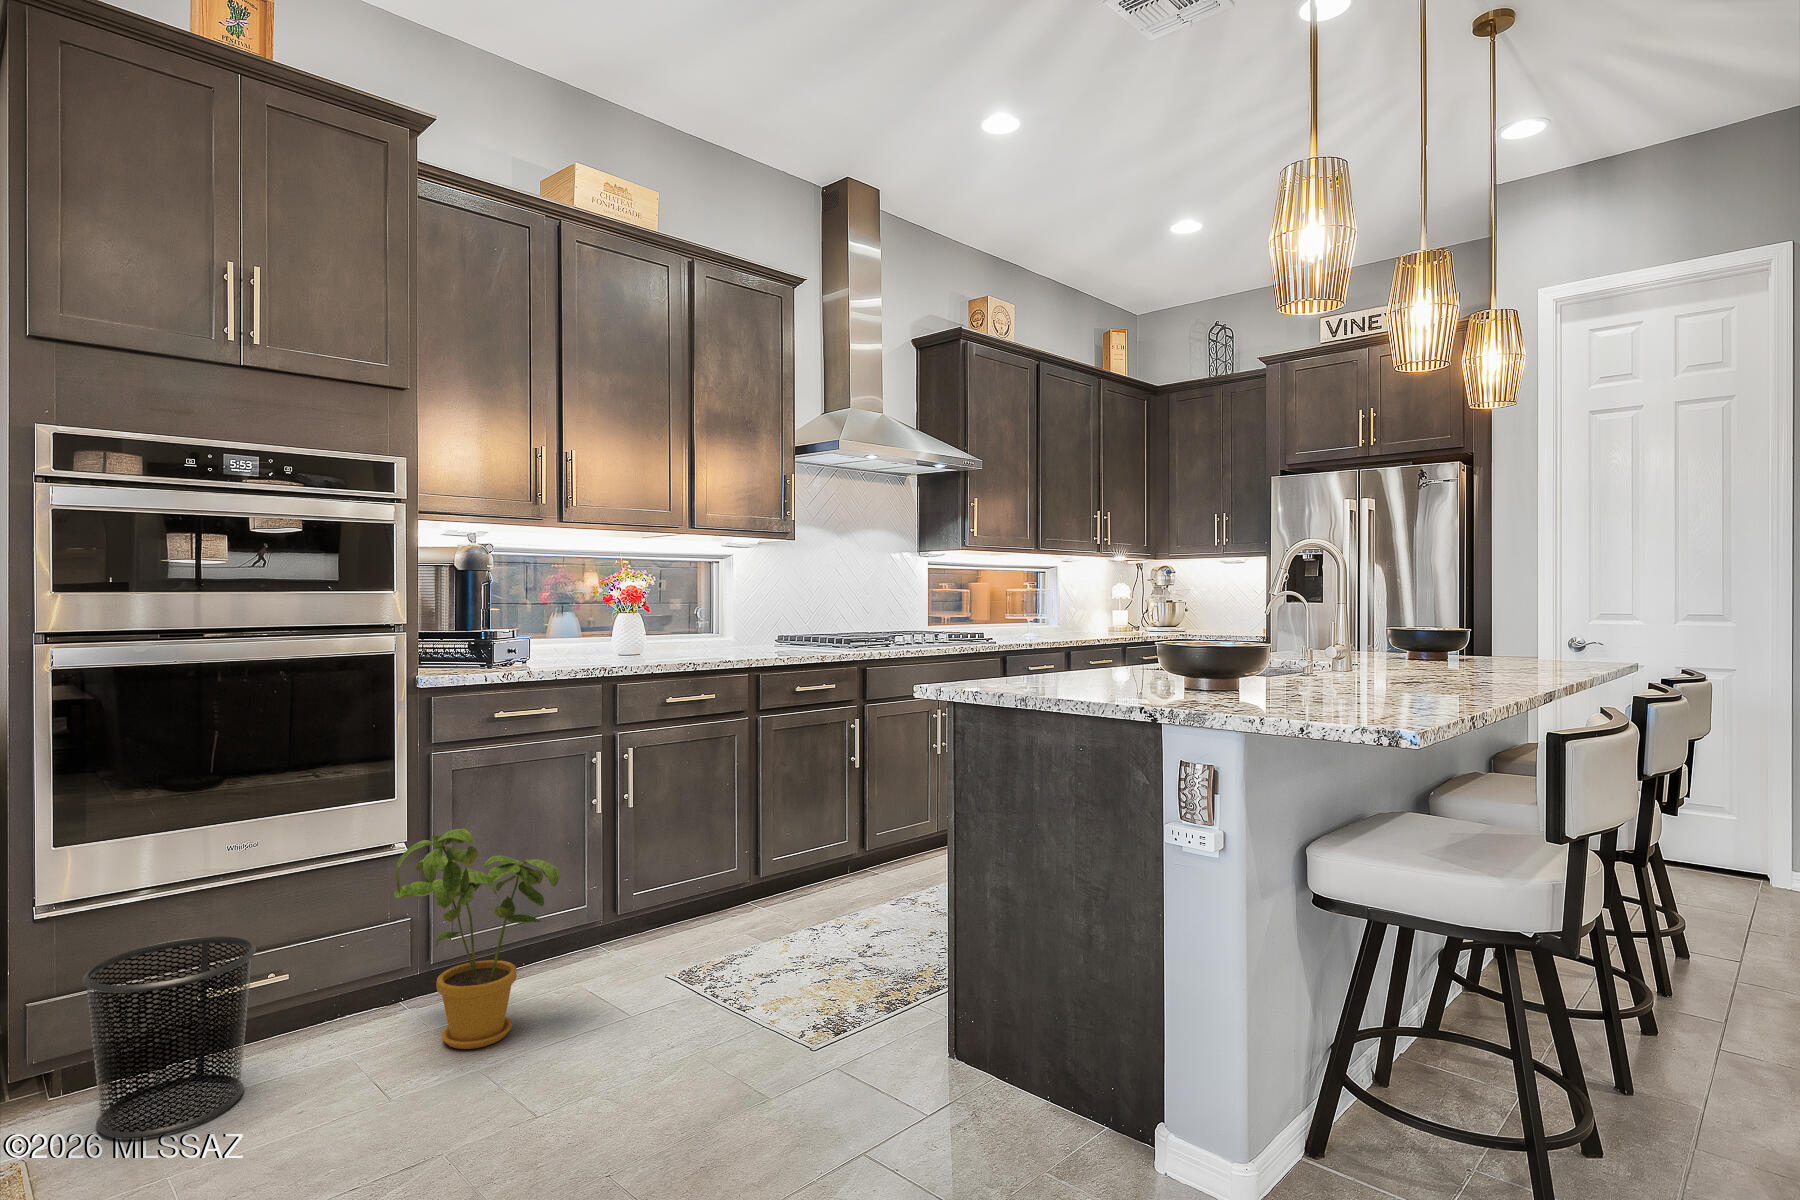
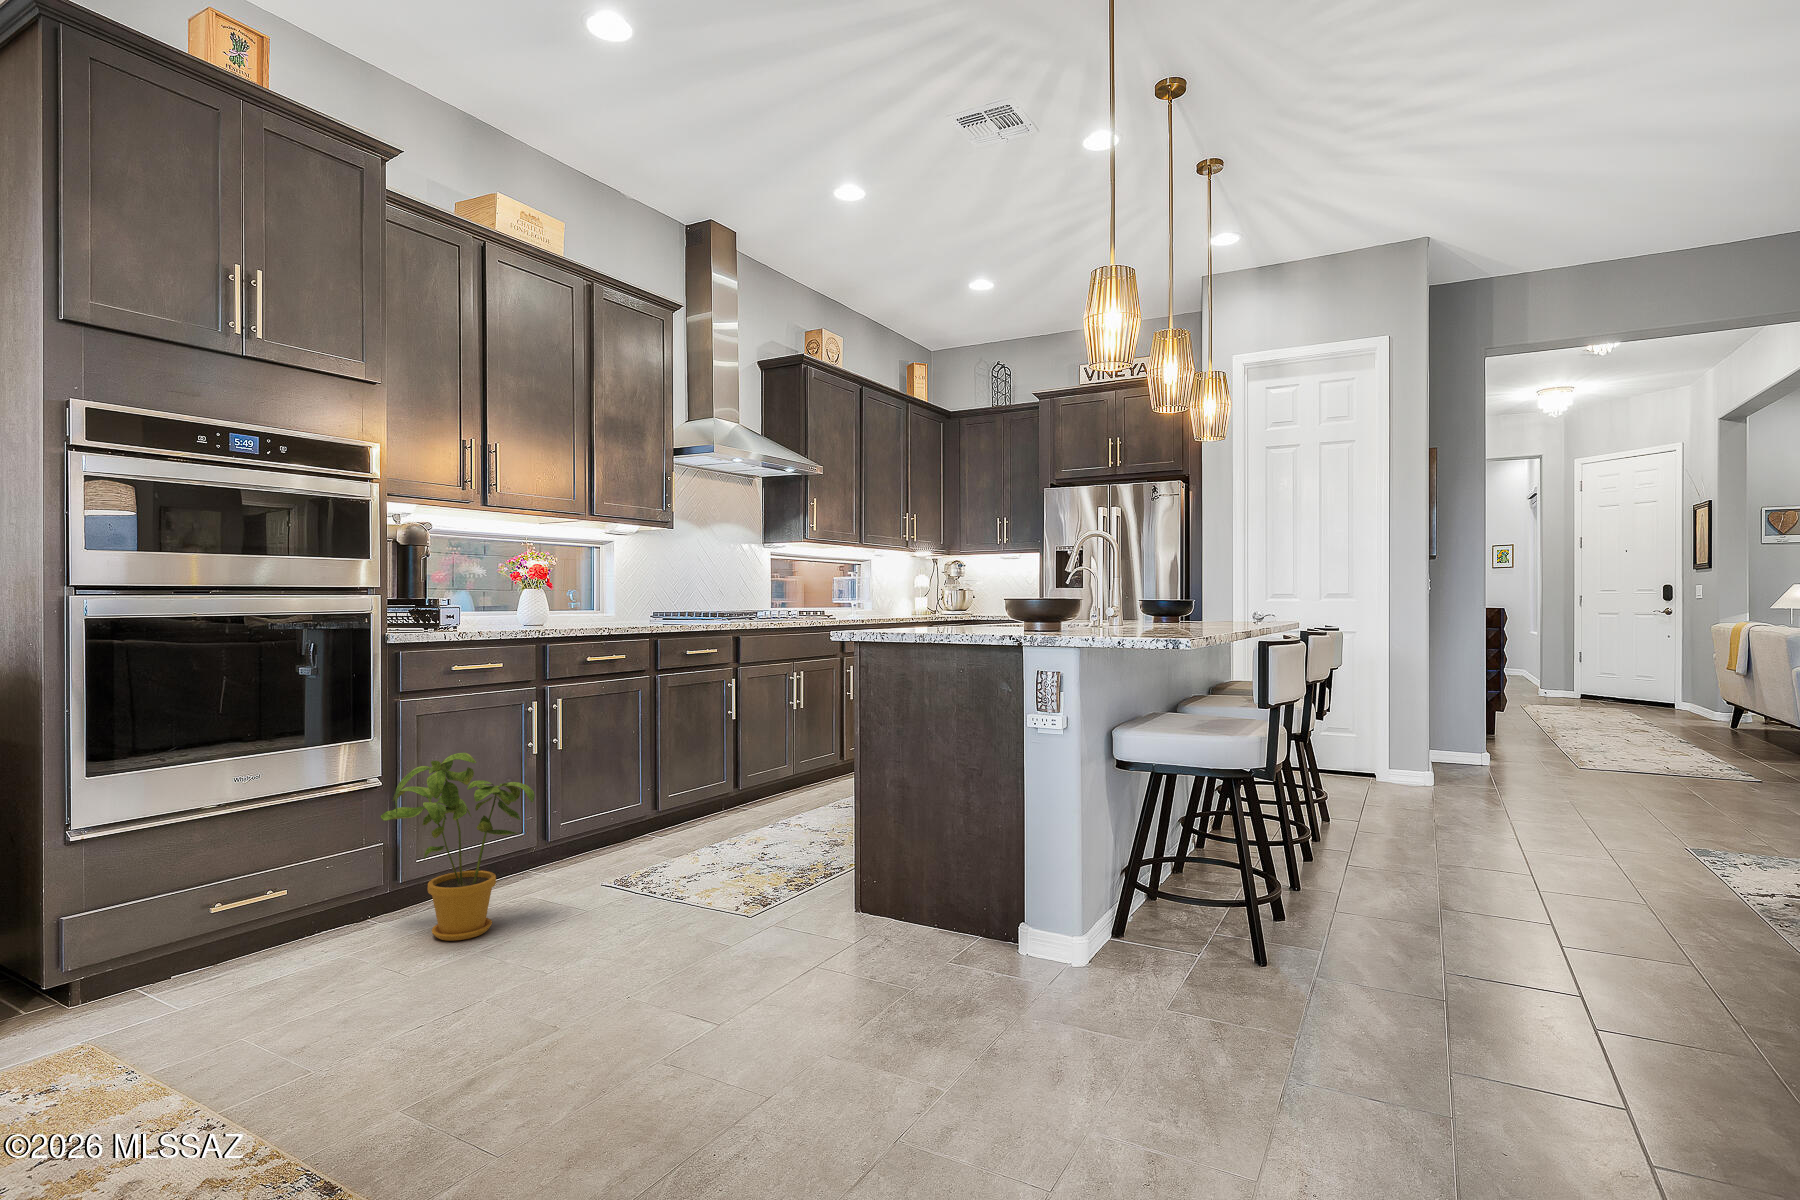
waste bin: present [82,936,256,1139] -> none [131,854,282,1021]

